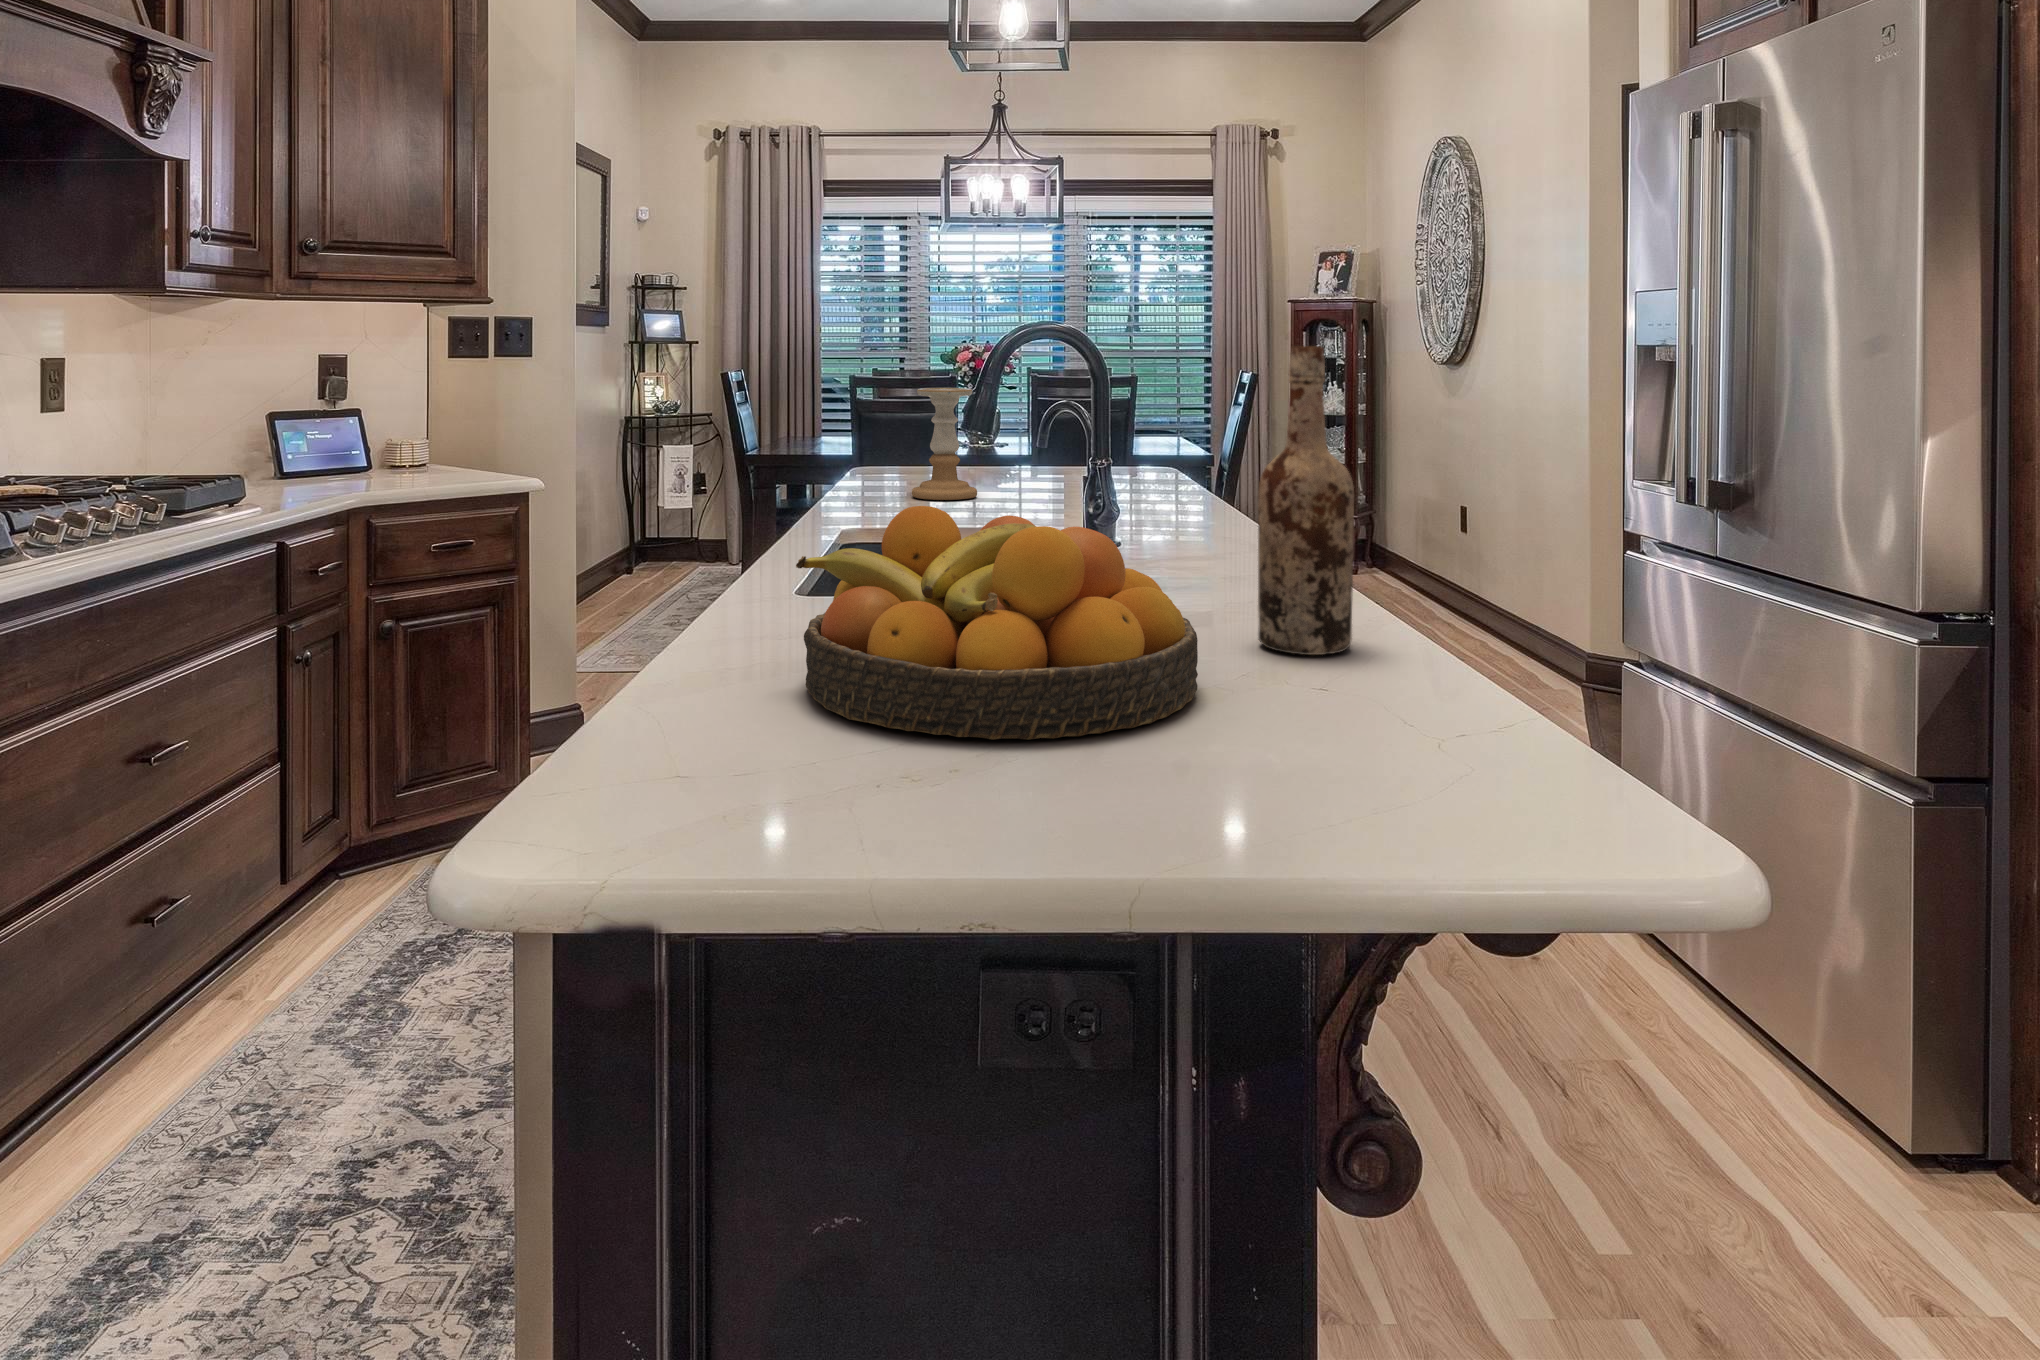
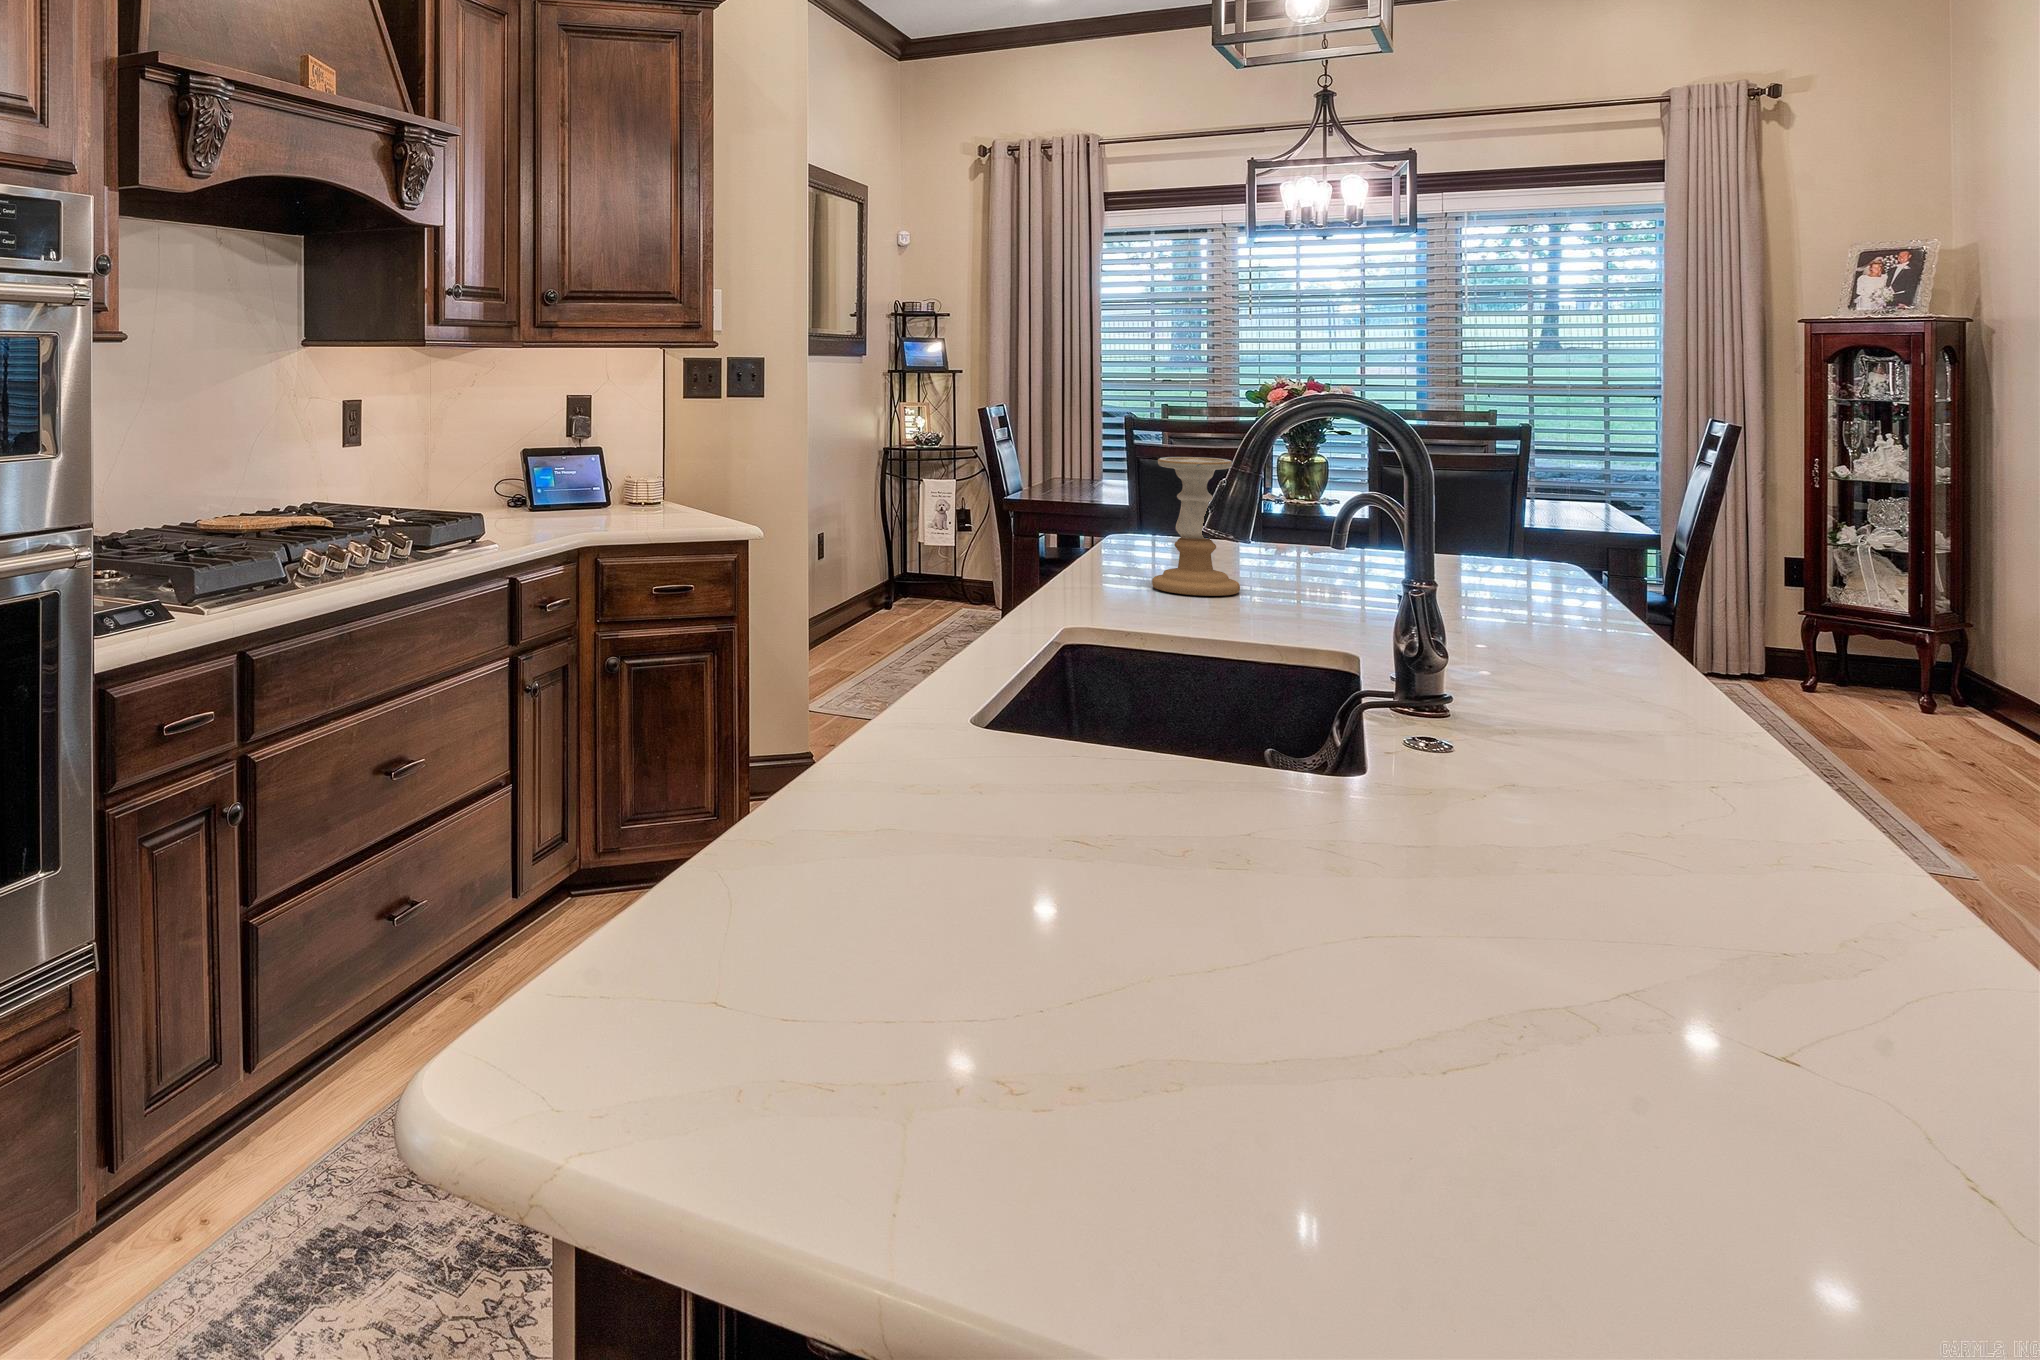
wine bottle: present [1258,346,1354,655] -> none [1595,467,1776,948]
fruit bowl: present [796,506,1198,740] -> none [878,661,1457,1033]

